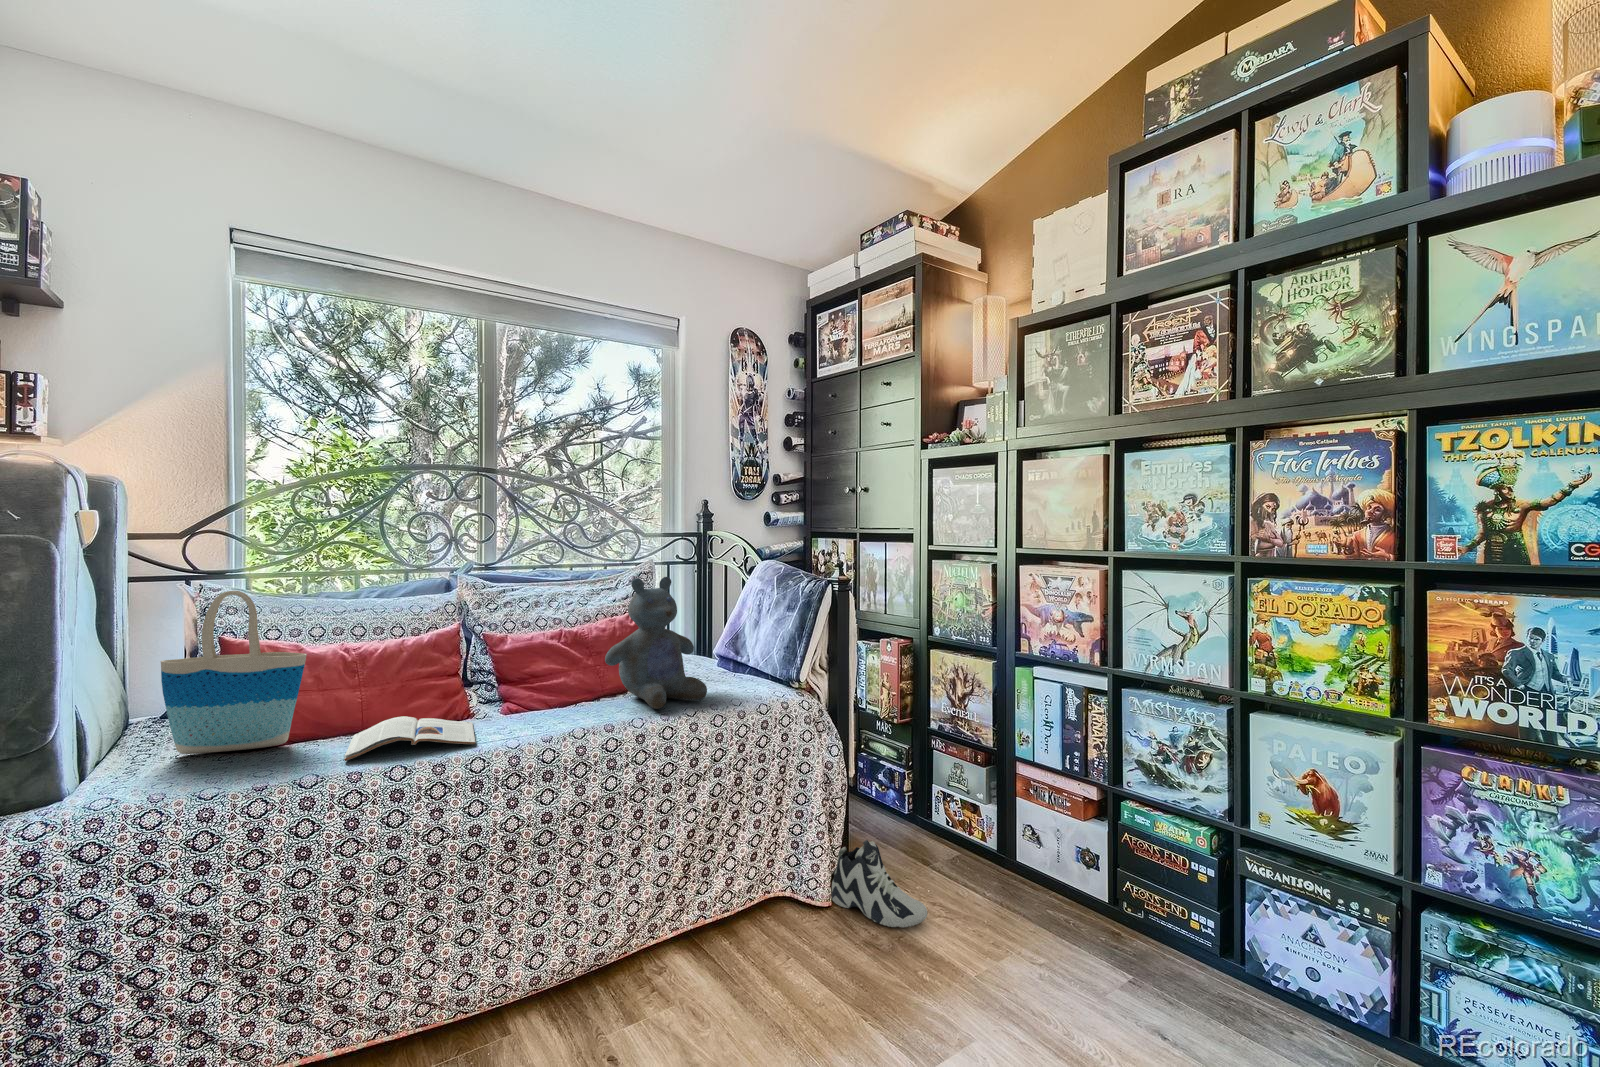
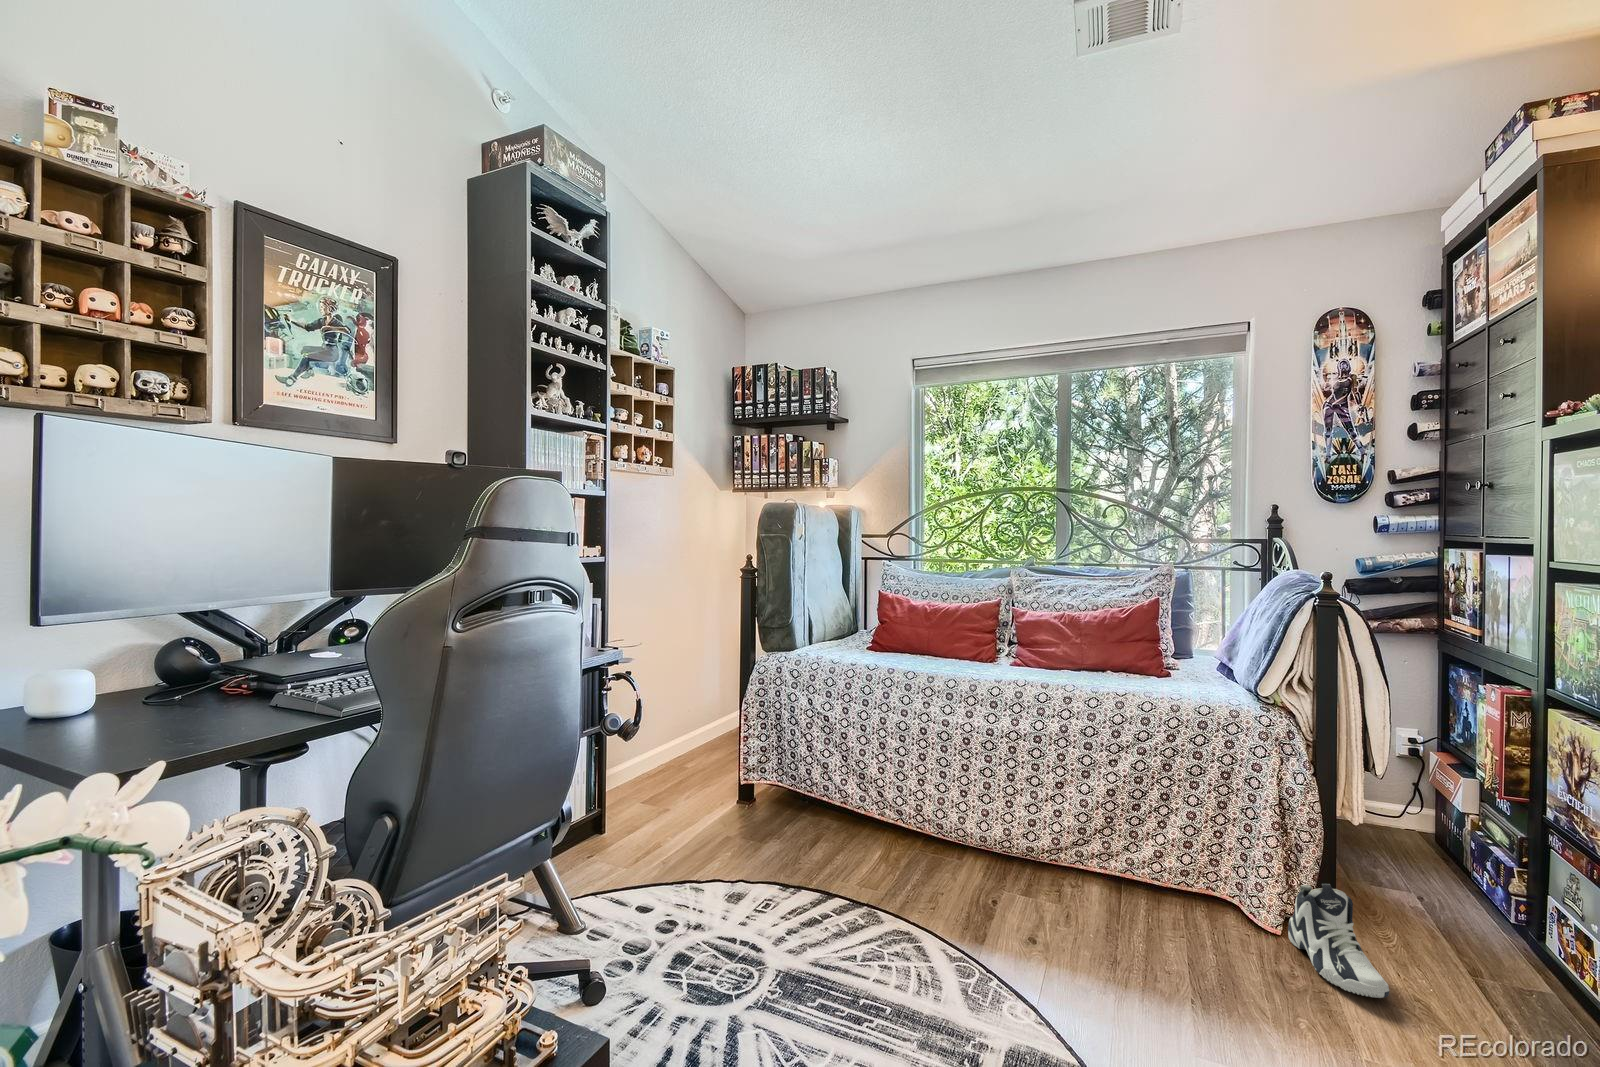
stuffed bear: present [605,577,707,709] -> none [1072,574,1166,686]
tote bag: present [161,590,307,754] -> none [839,564,892,652]
magazine: present [344,716,475,761] -> none [892,650,975,671]

